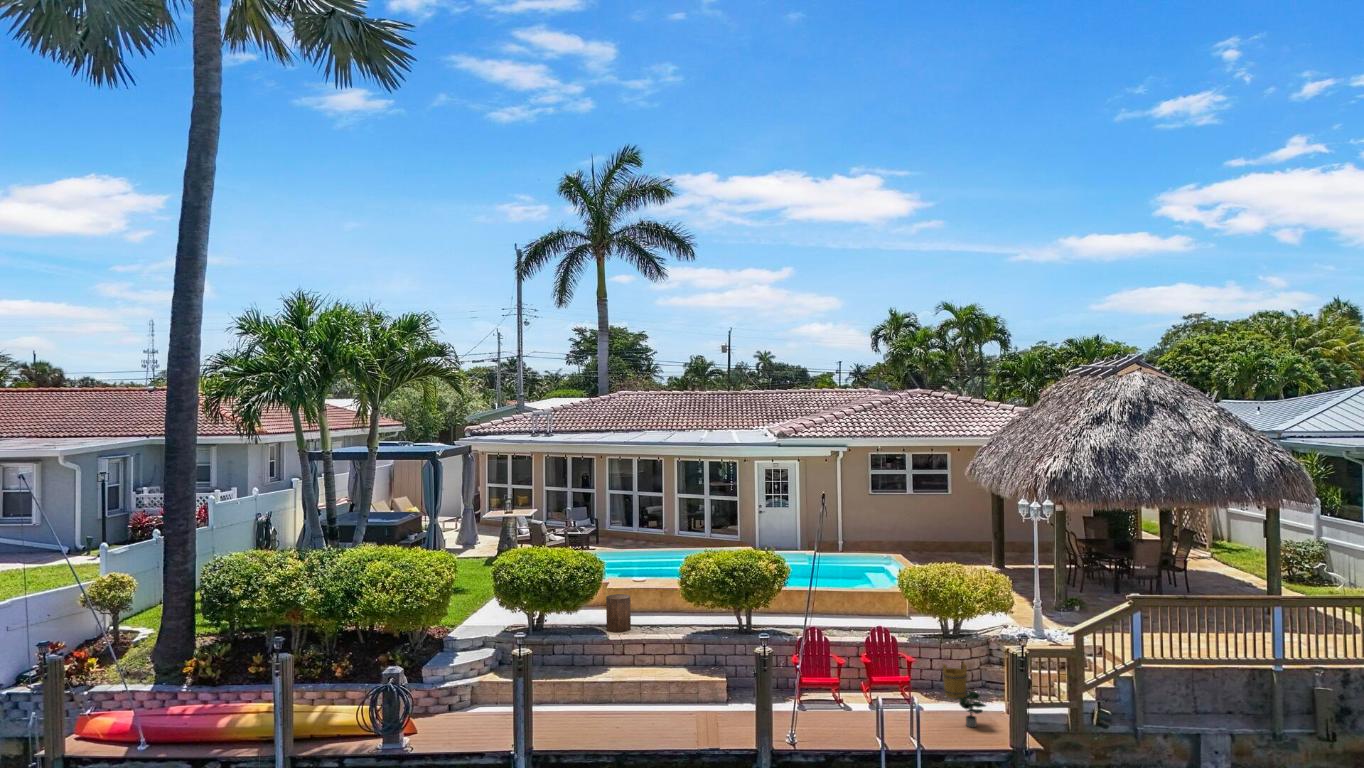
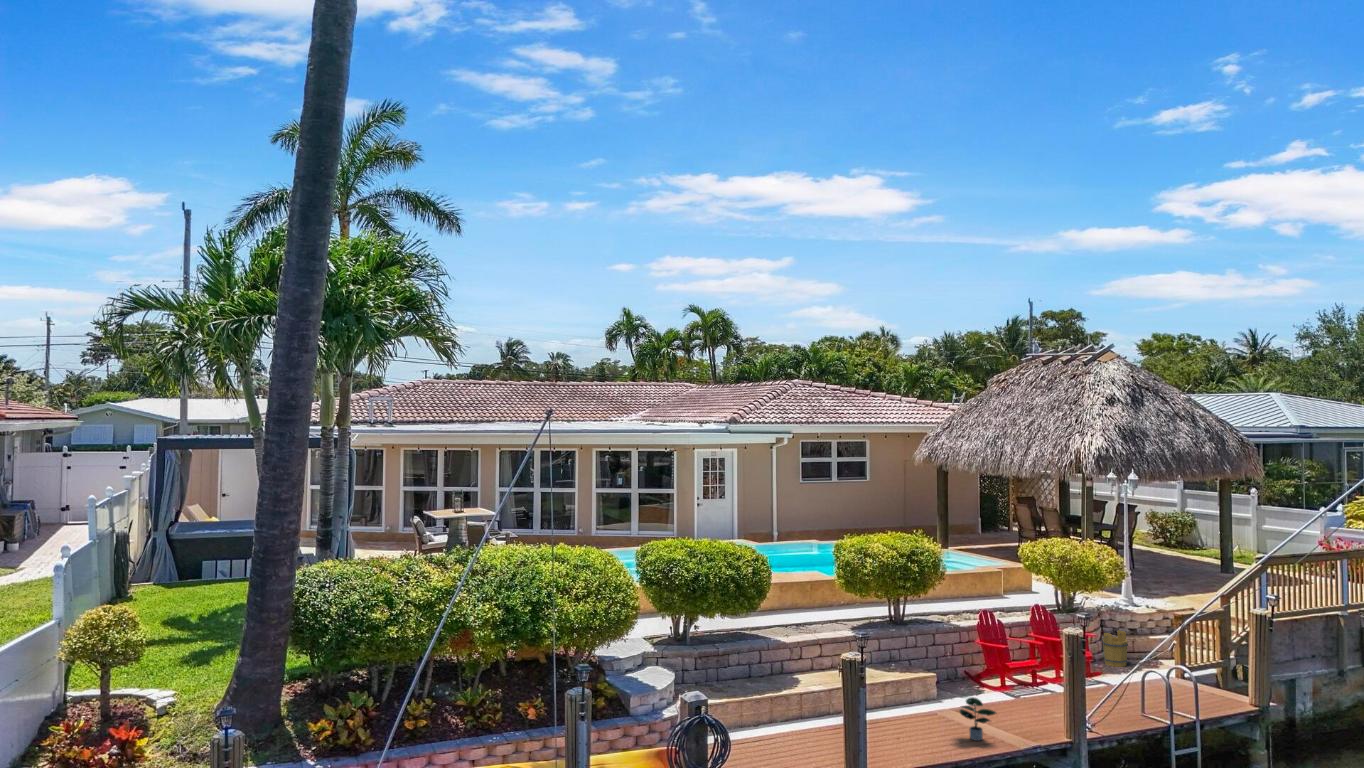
stool: present [606,594,631,632] -> none [753,589,782,634]
potted plant: present [957,692,986,727] -> present [960,697,996,741]

